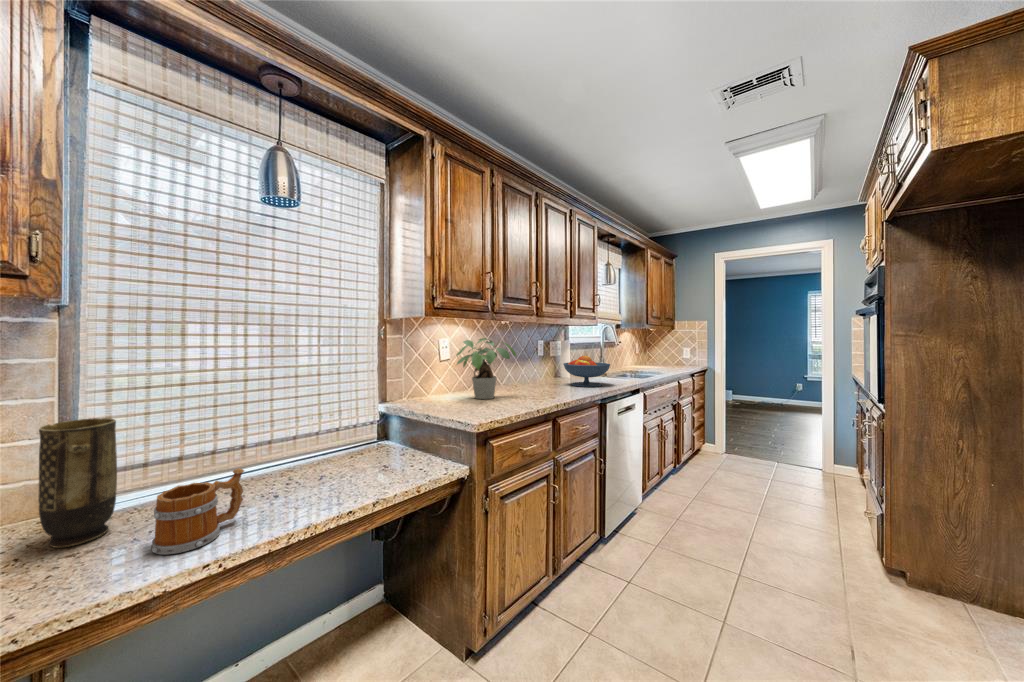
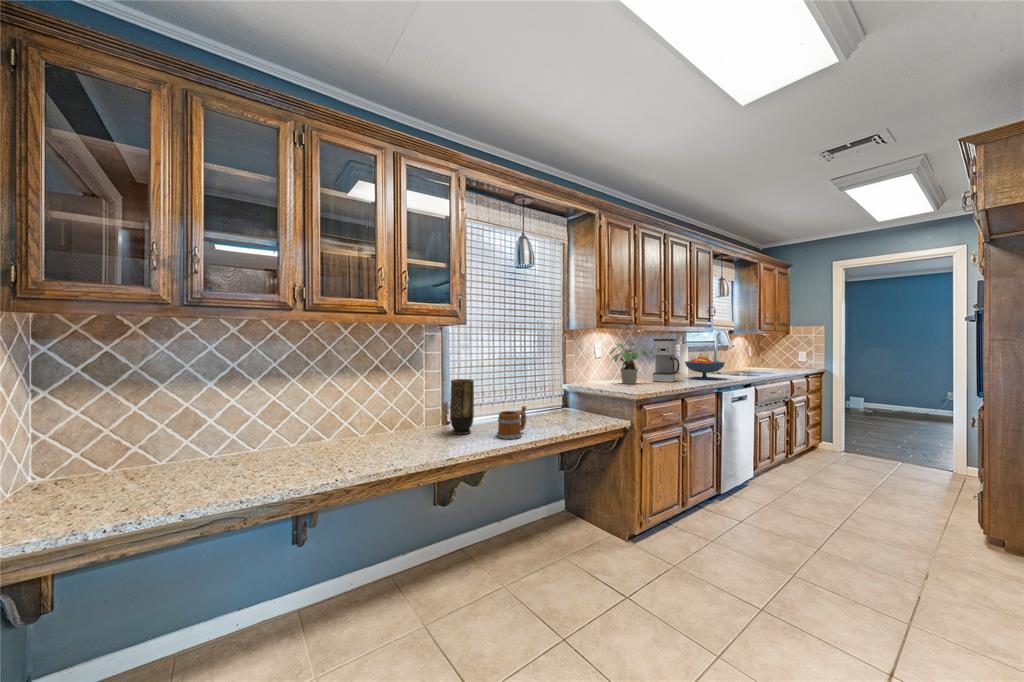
coffee maker: none [520,334,554,394] -> present [653,339,679,382]

